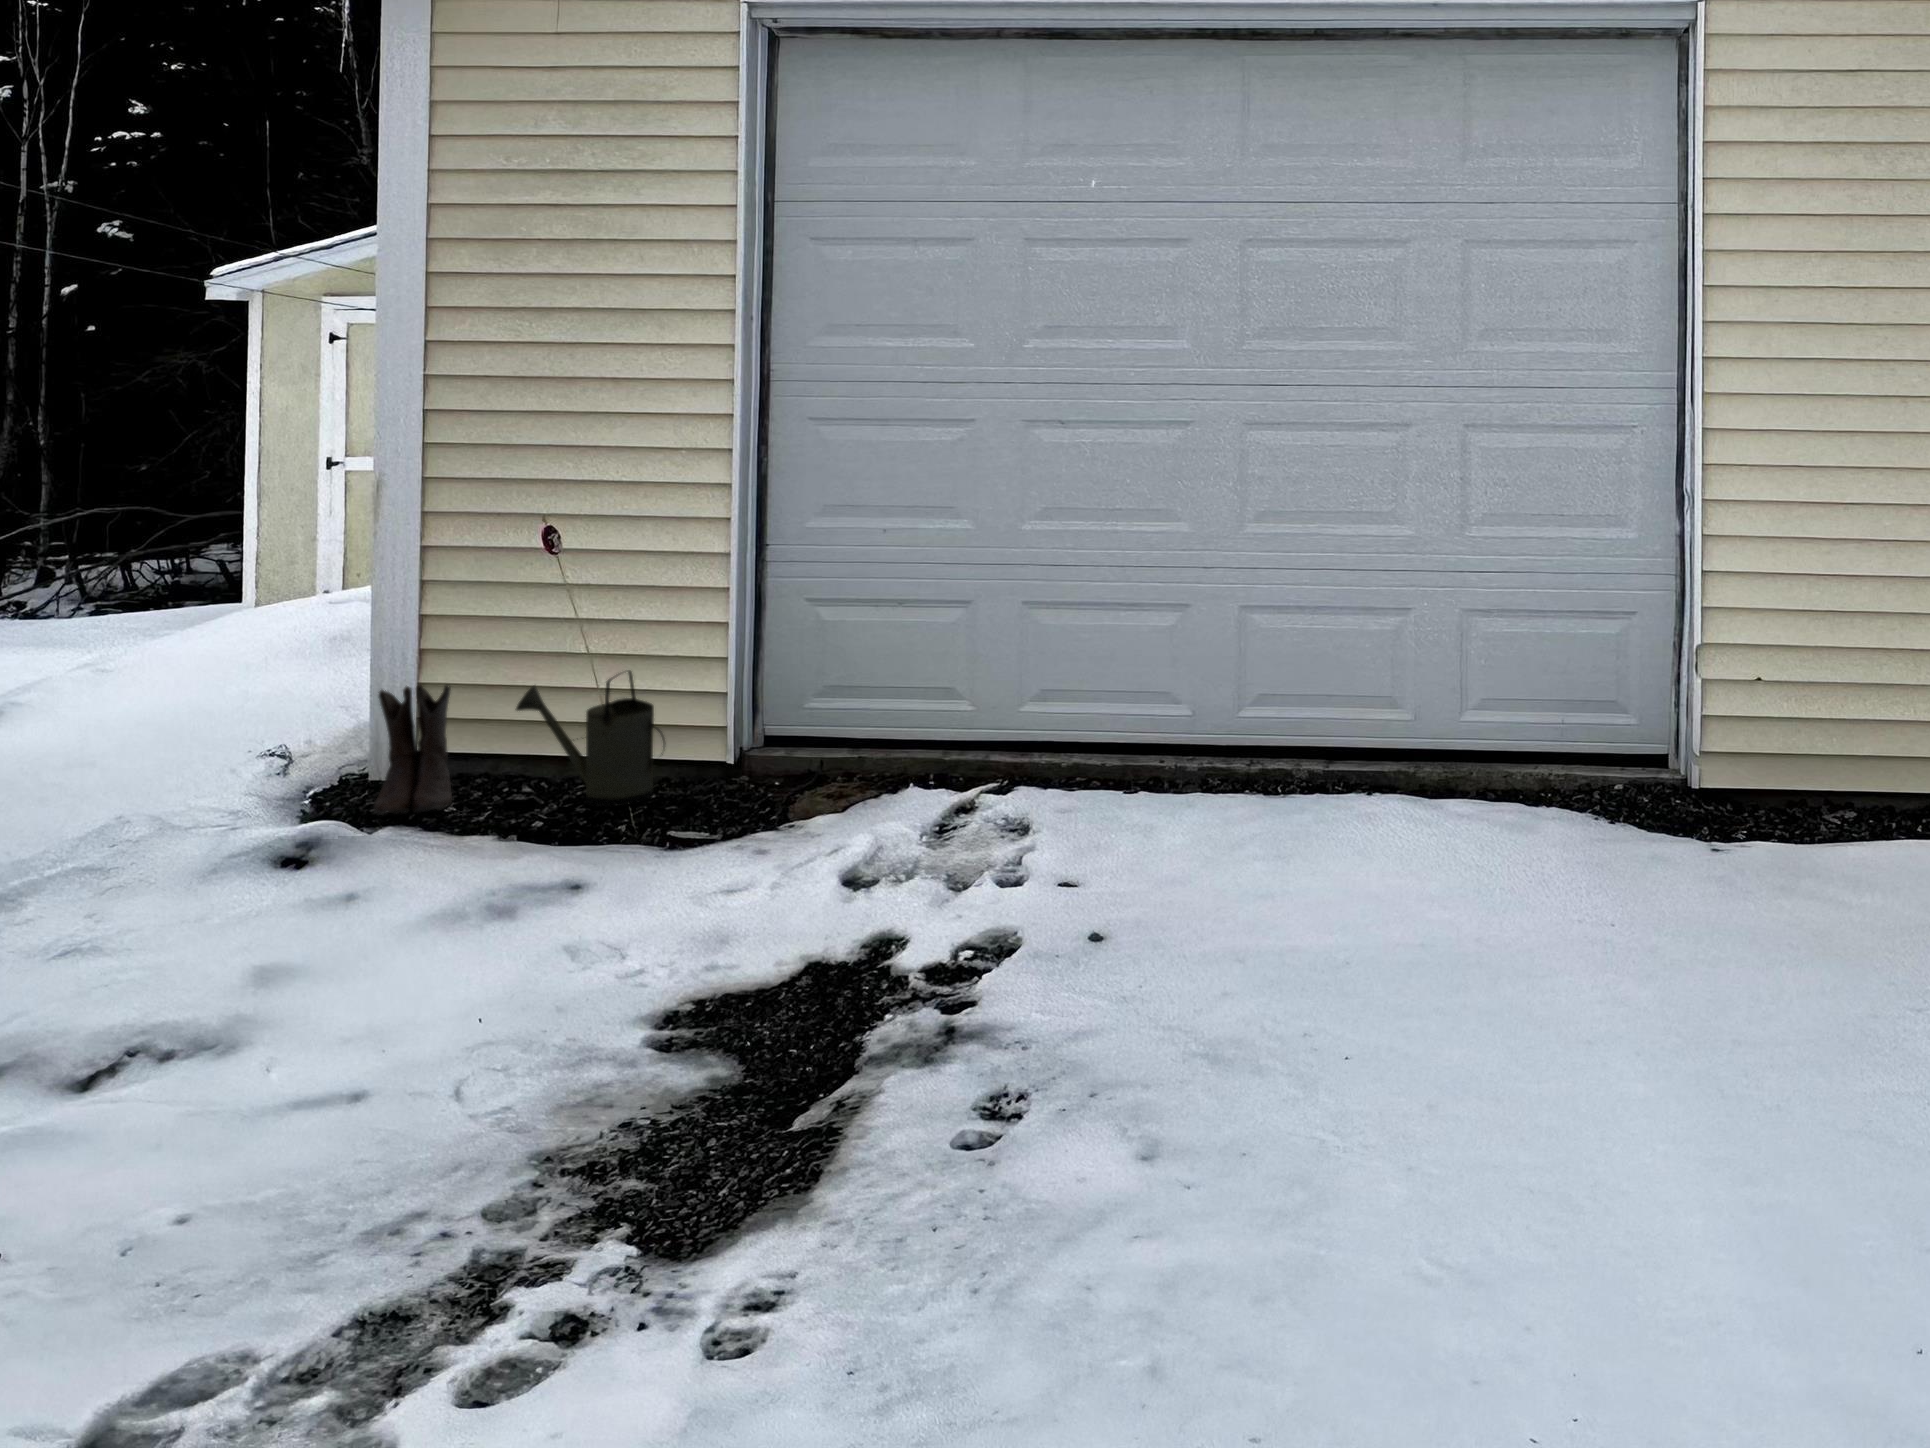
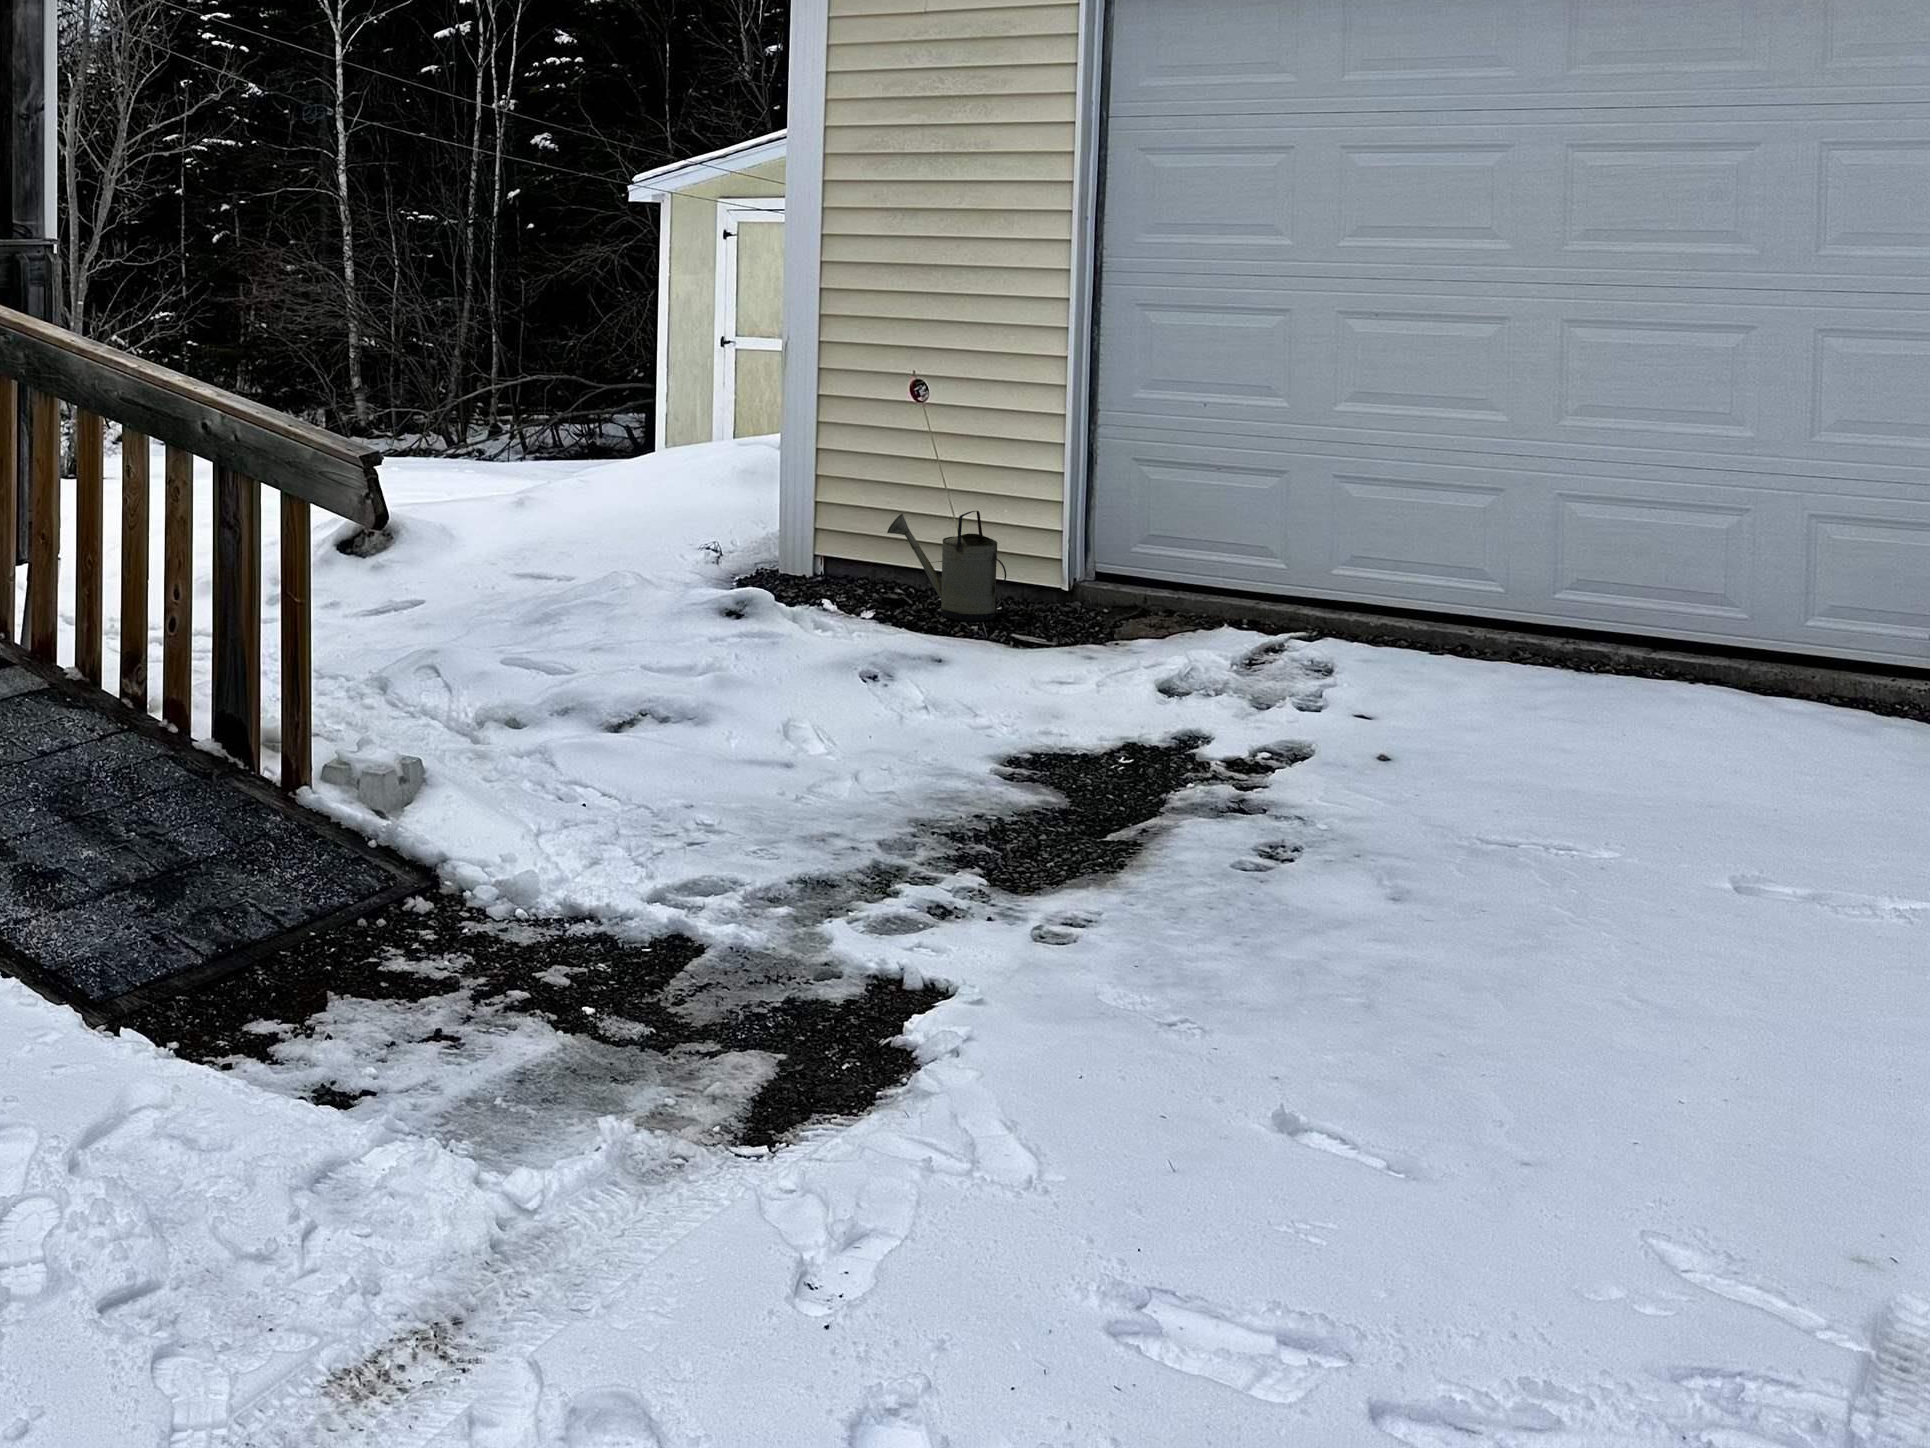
boots: present [373,685,452,815] -> none [781,504,839,604]

